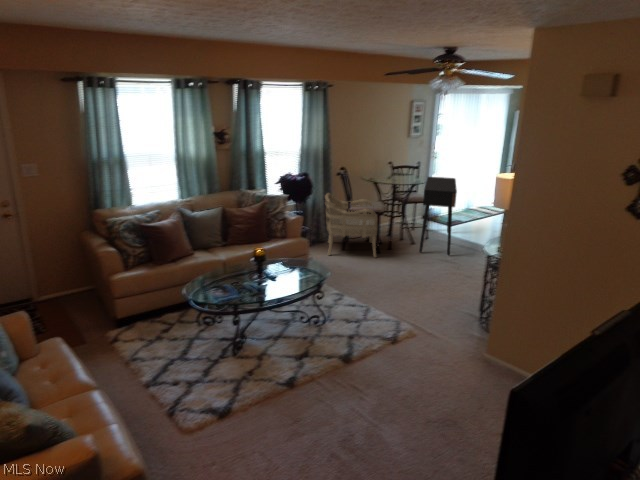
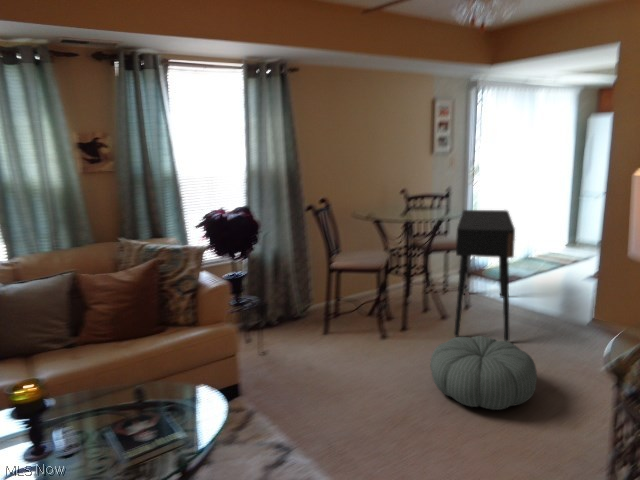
armchair: present [325,193,378,257] -> none [288,239,378,349]
pouf: none [407,249,461,282] -> present [430,336,537,410]

